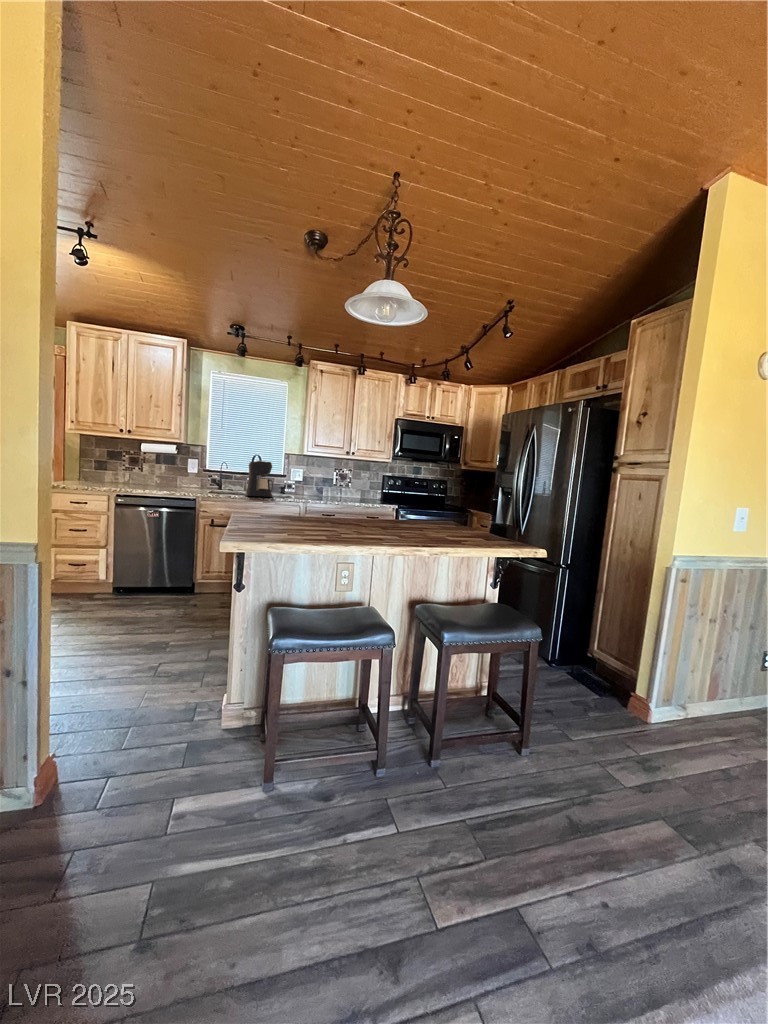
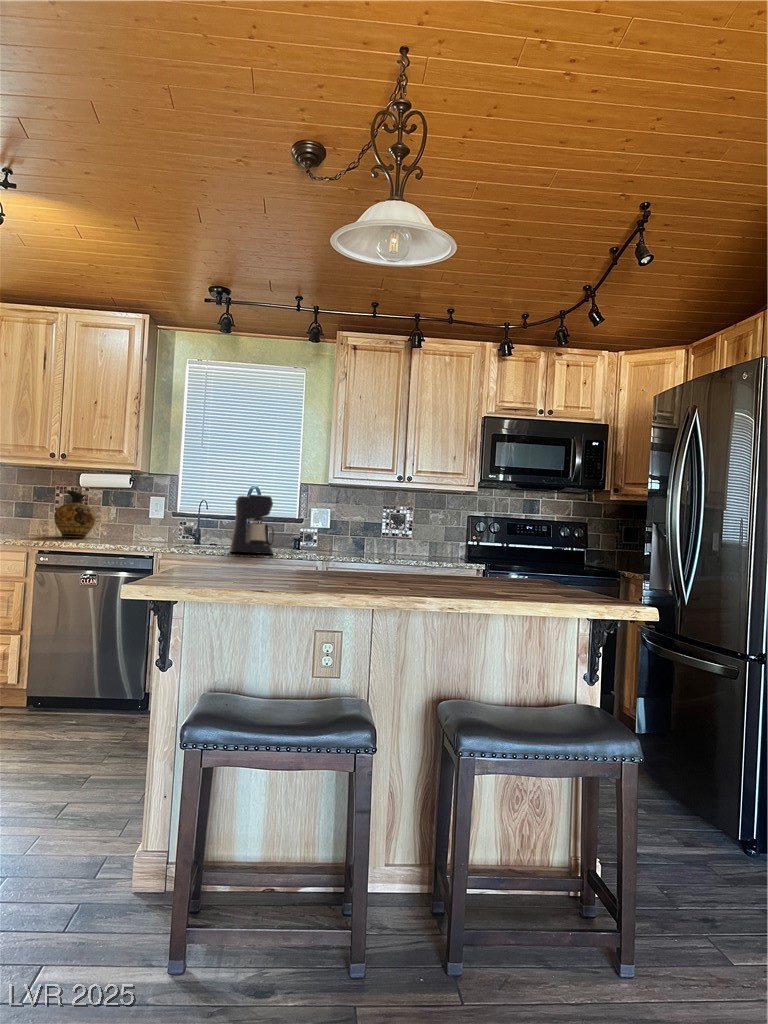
ceramic jug: none [121,454,151,485] -> present [54,490,96,538]

